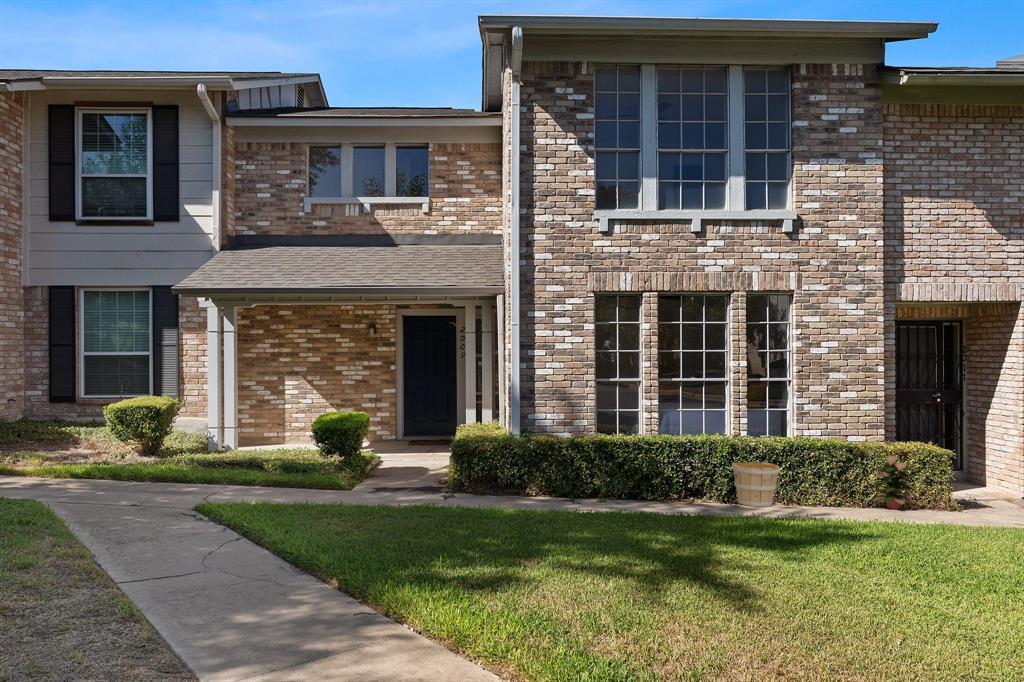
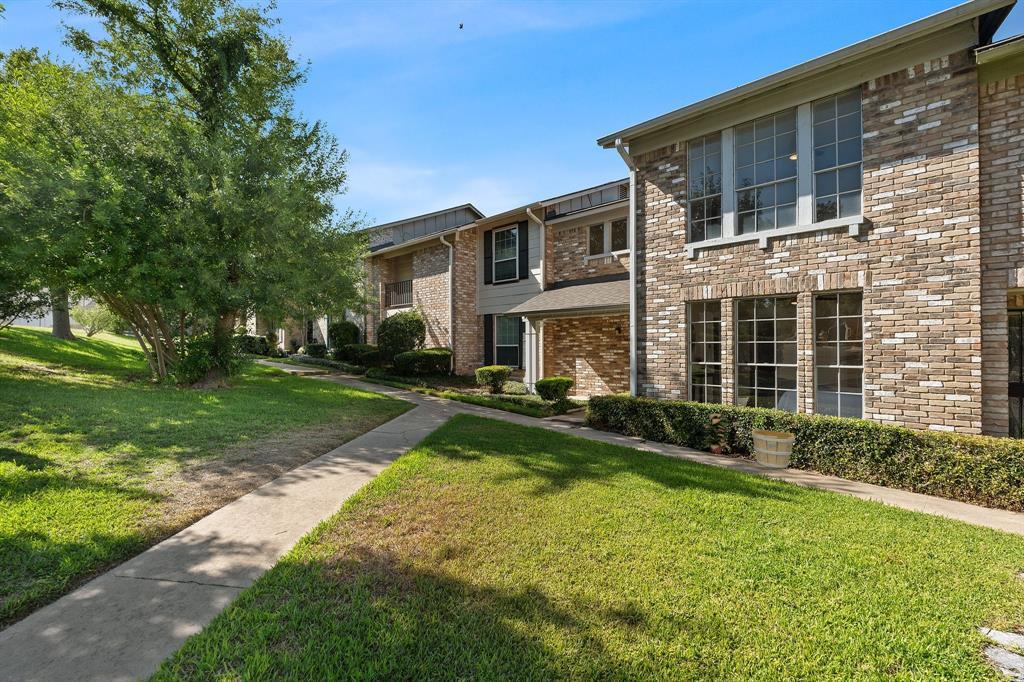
decorative plant: present [875,456,913,509] -> present [703,414,730,453]

